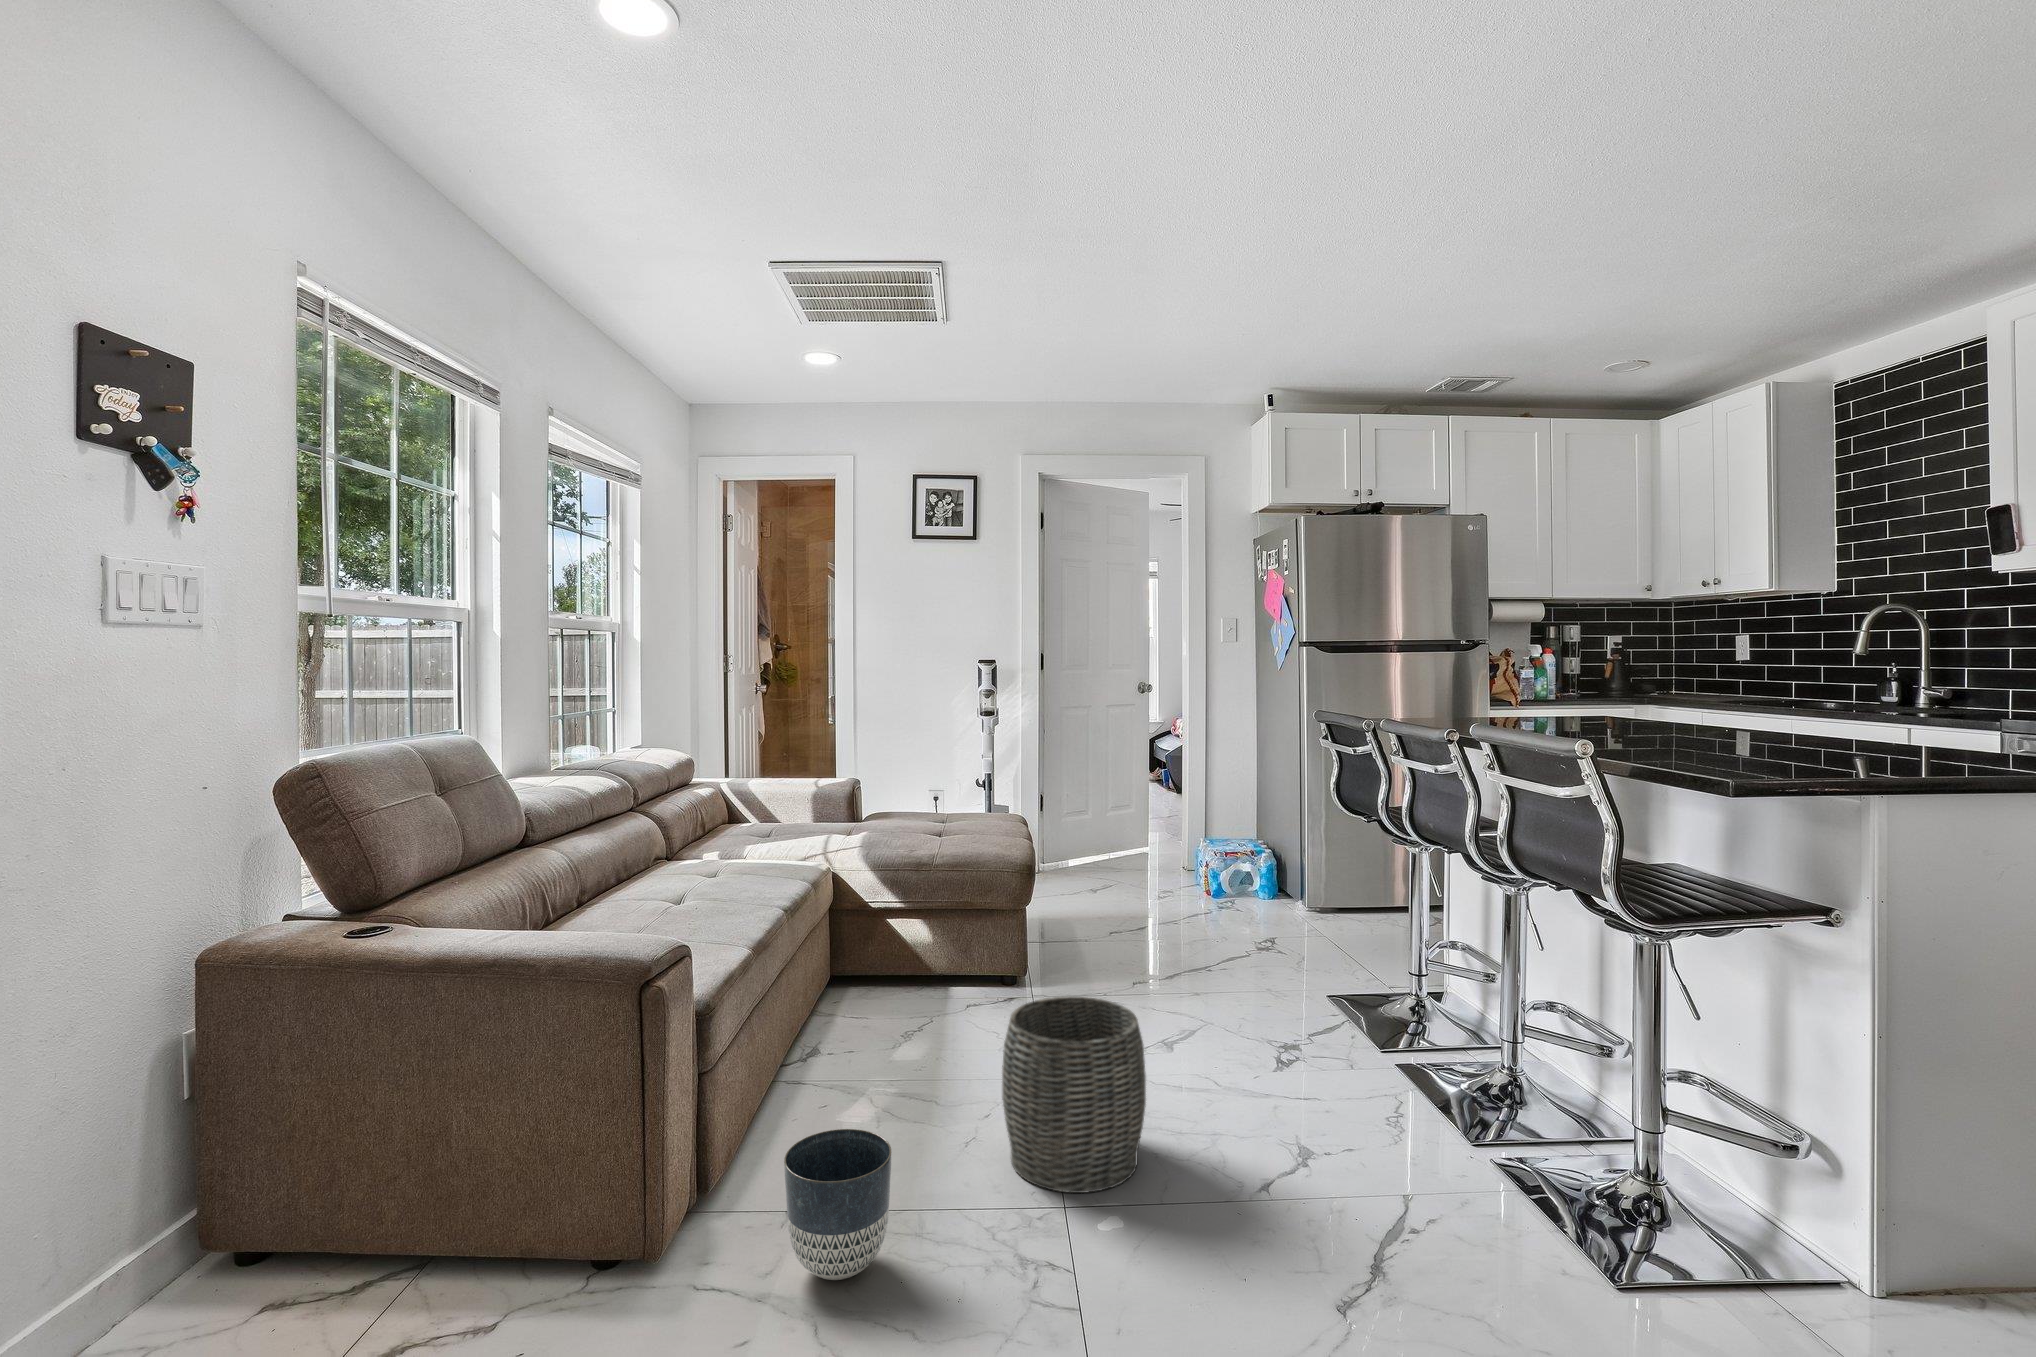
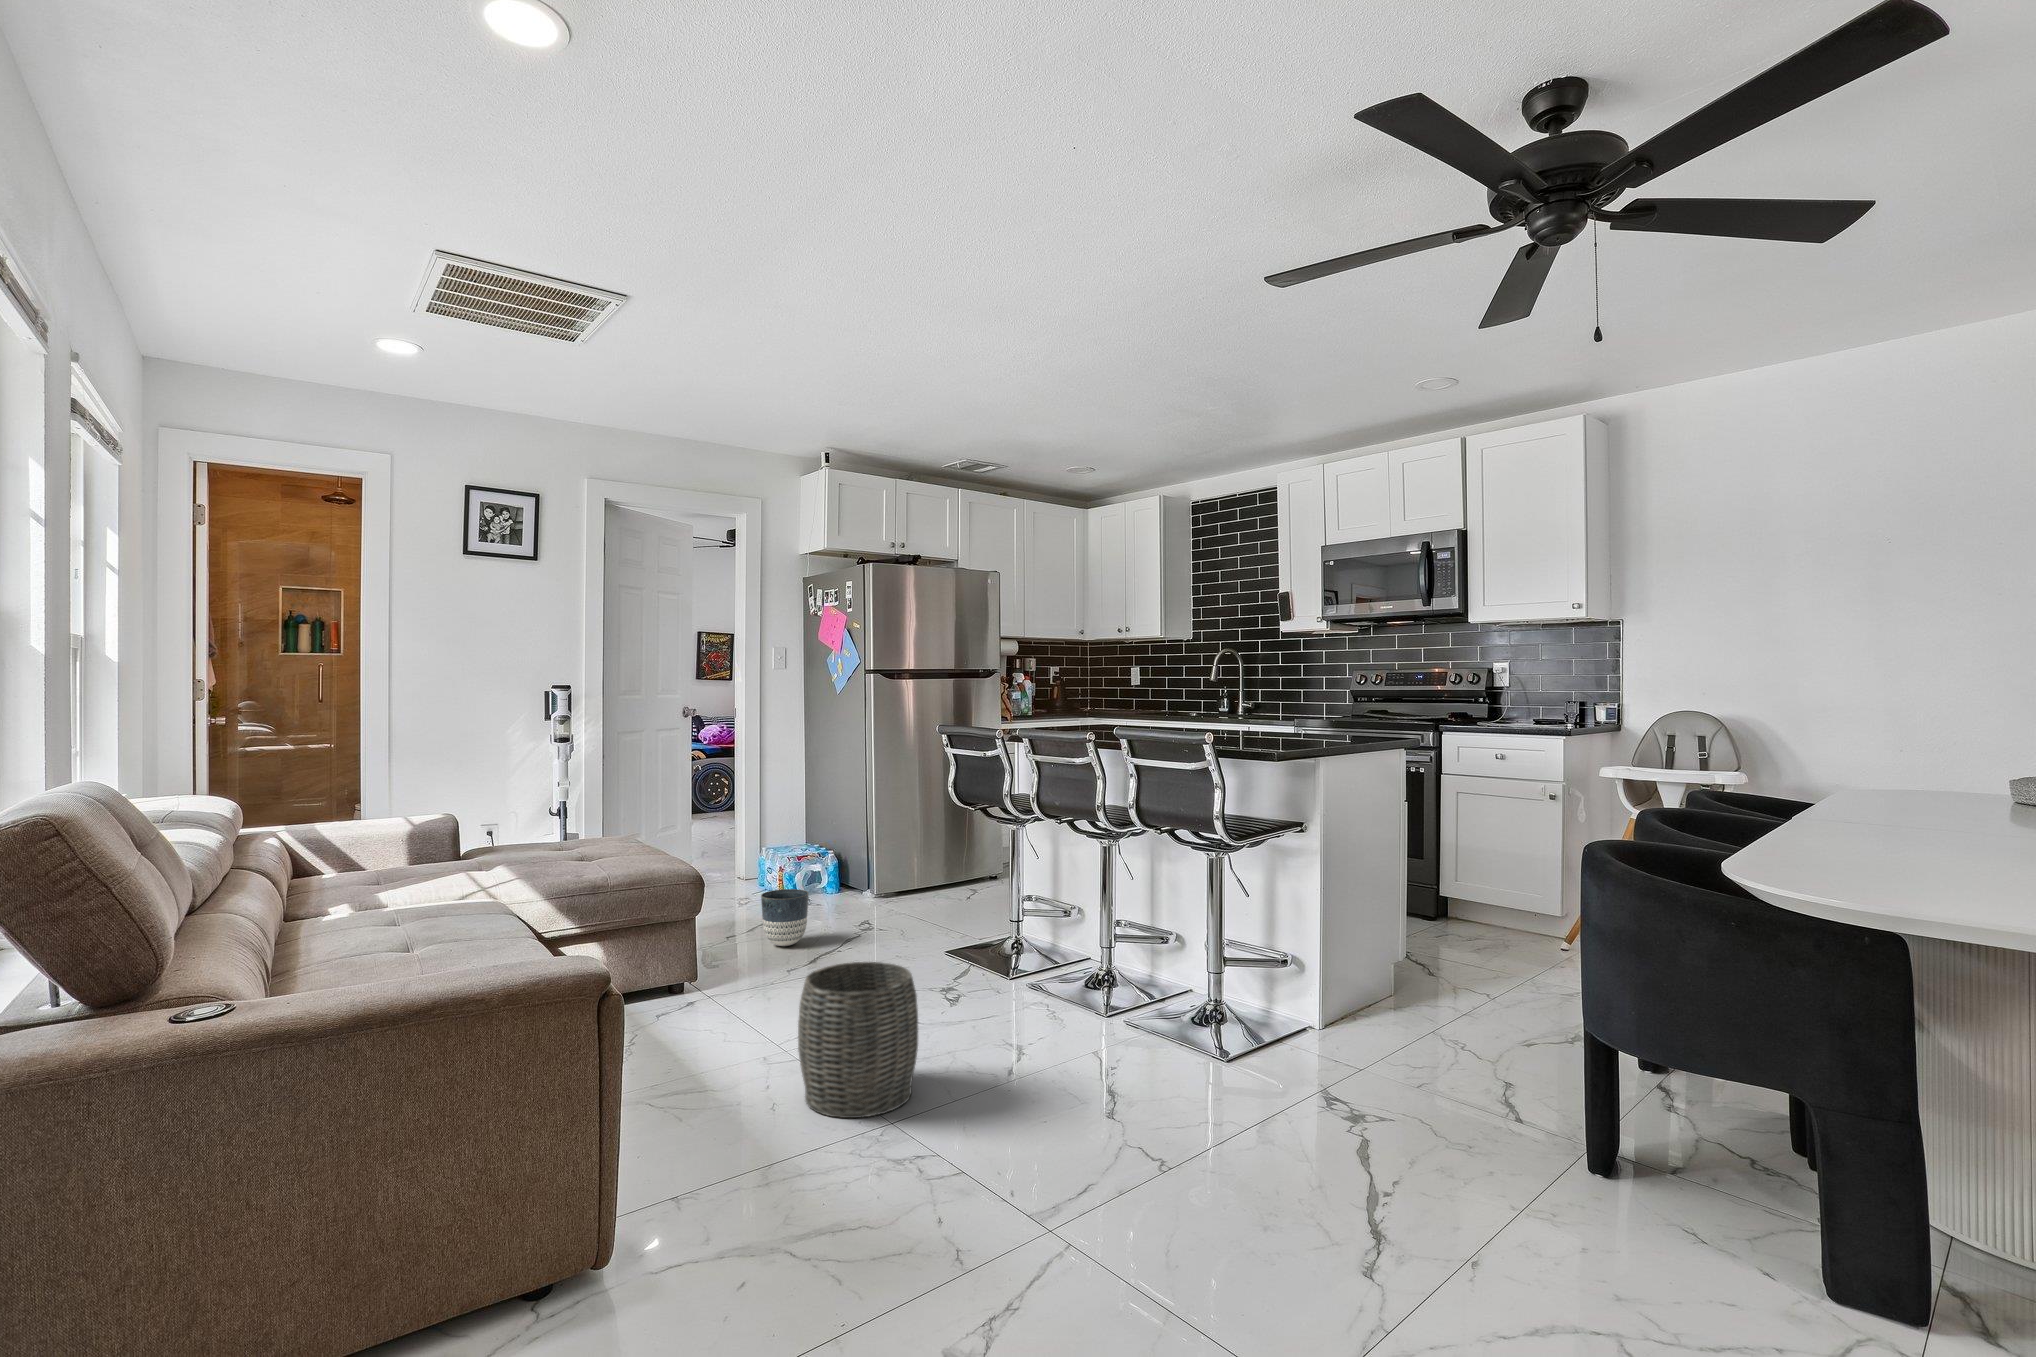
planter: present [784,1129,892,1280] -> present [761,889,808,946]

